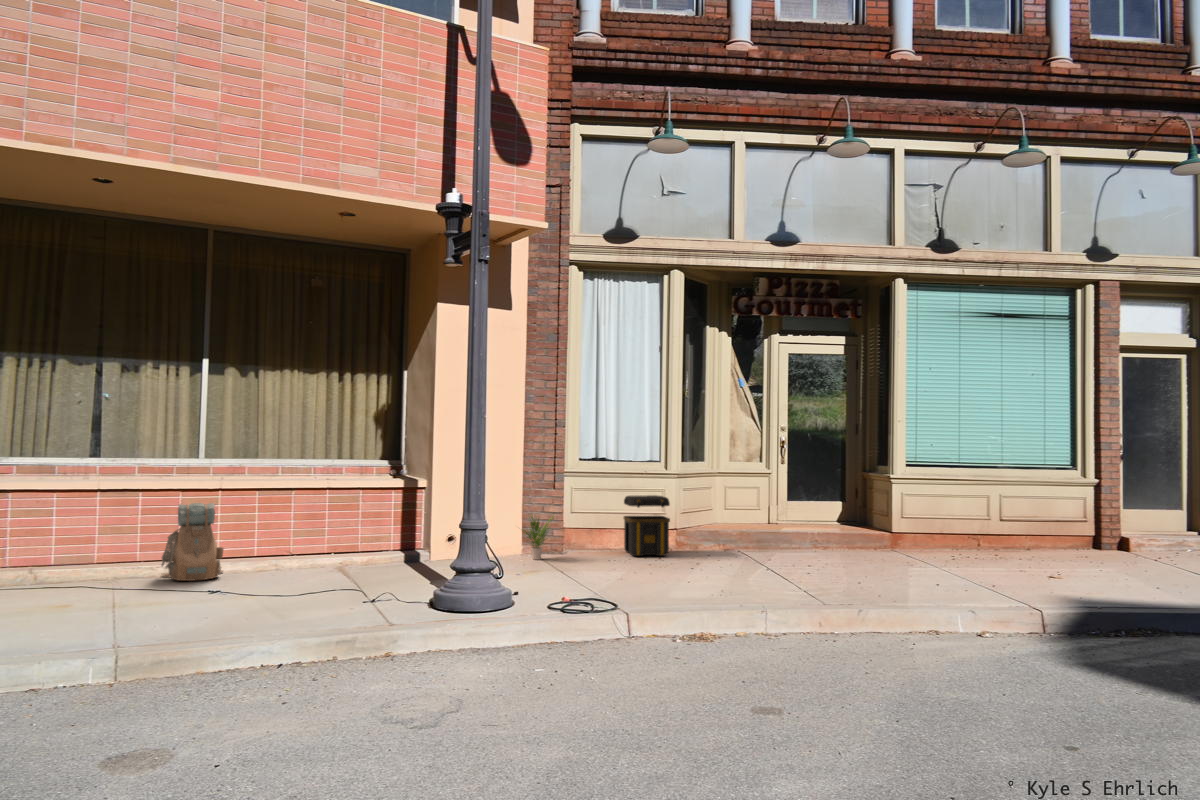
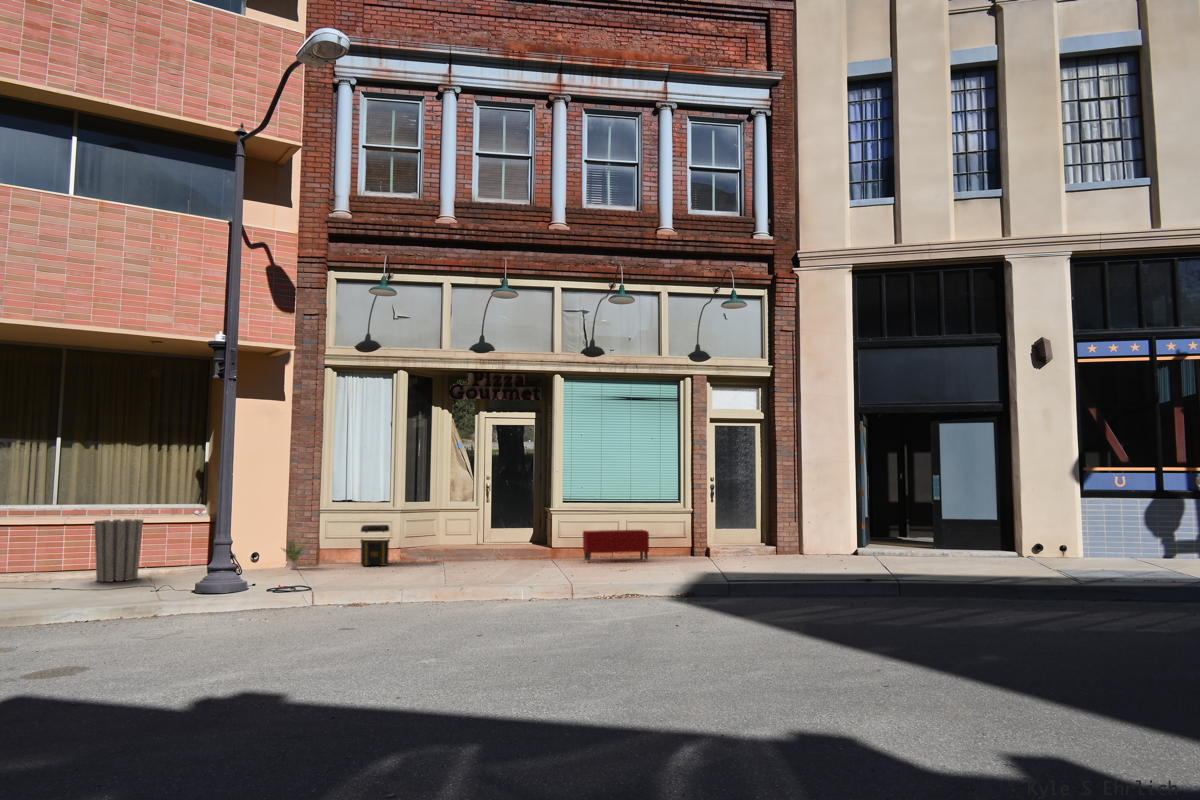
trash can: none [264,482,332,576] -> present [94,519,143,582]
backpack: present [162,503,223,581] -> none [20,534,66,585]
bench: none [938,509,1048,558] -> present [583,530,649,562]

